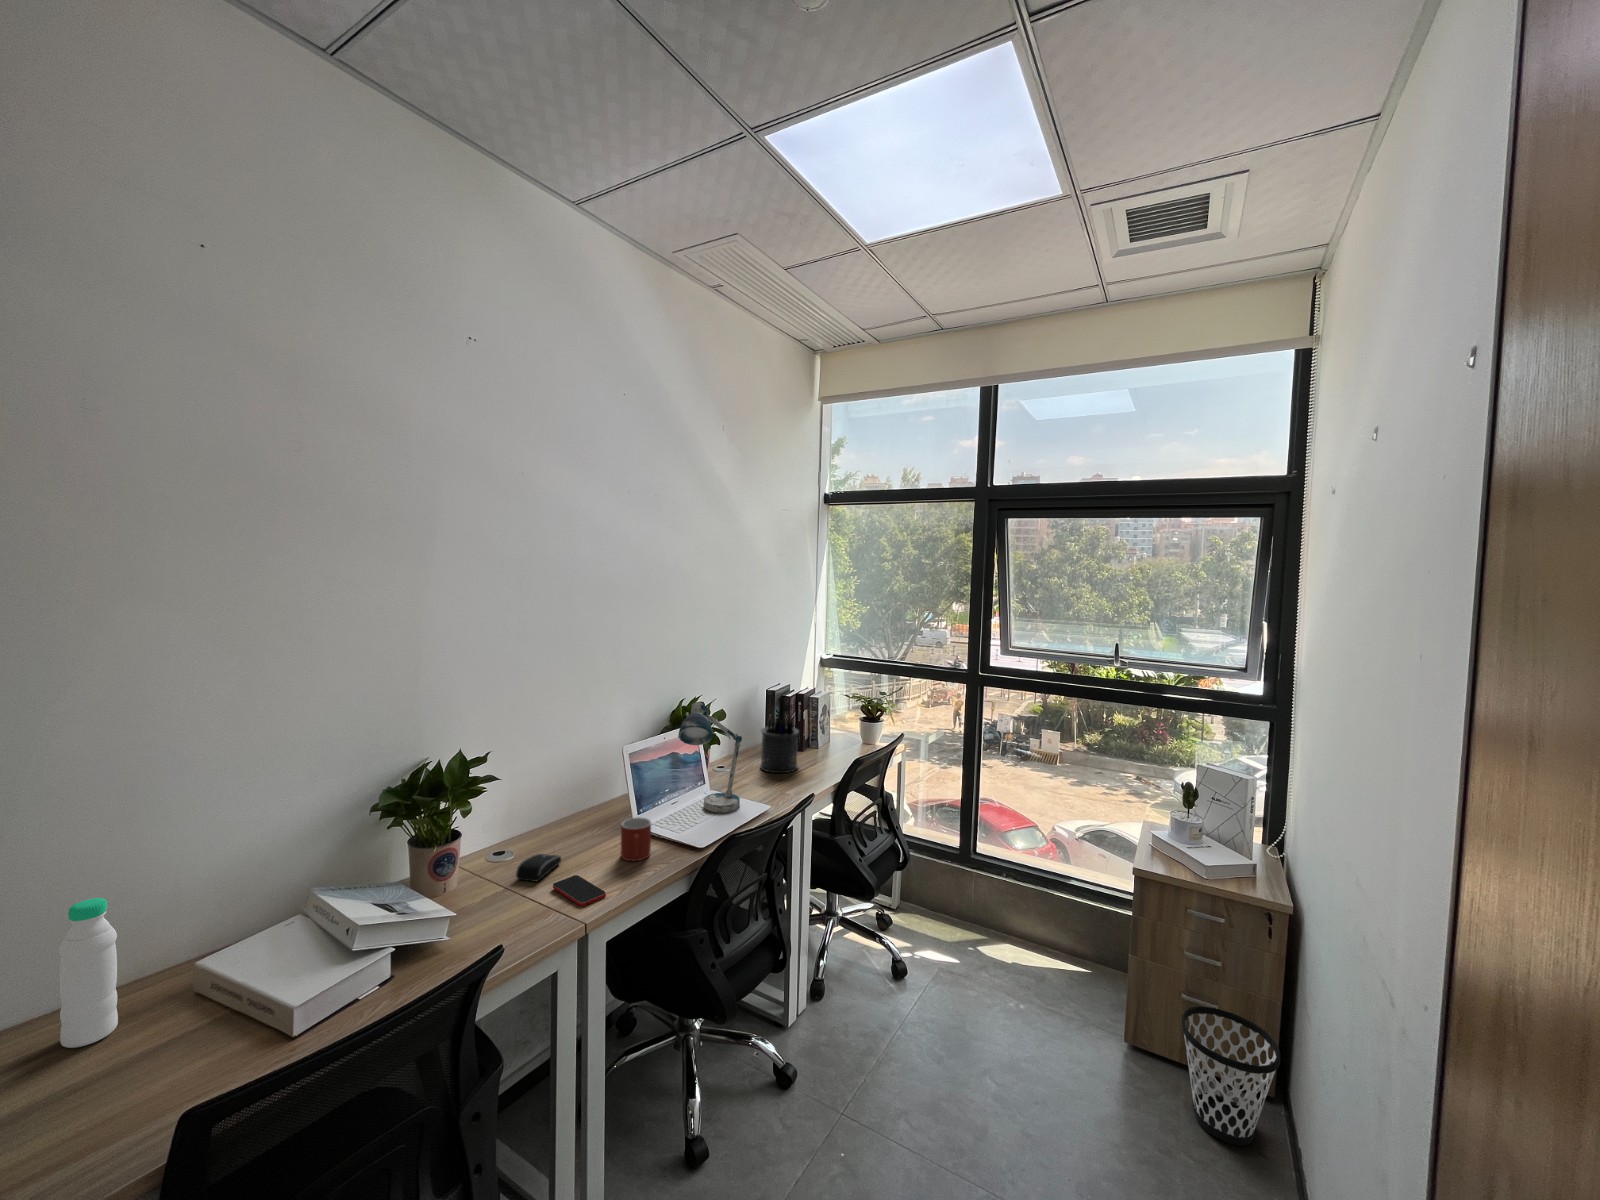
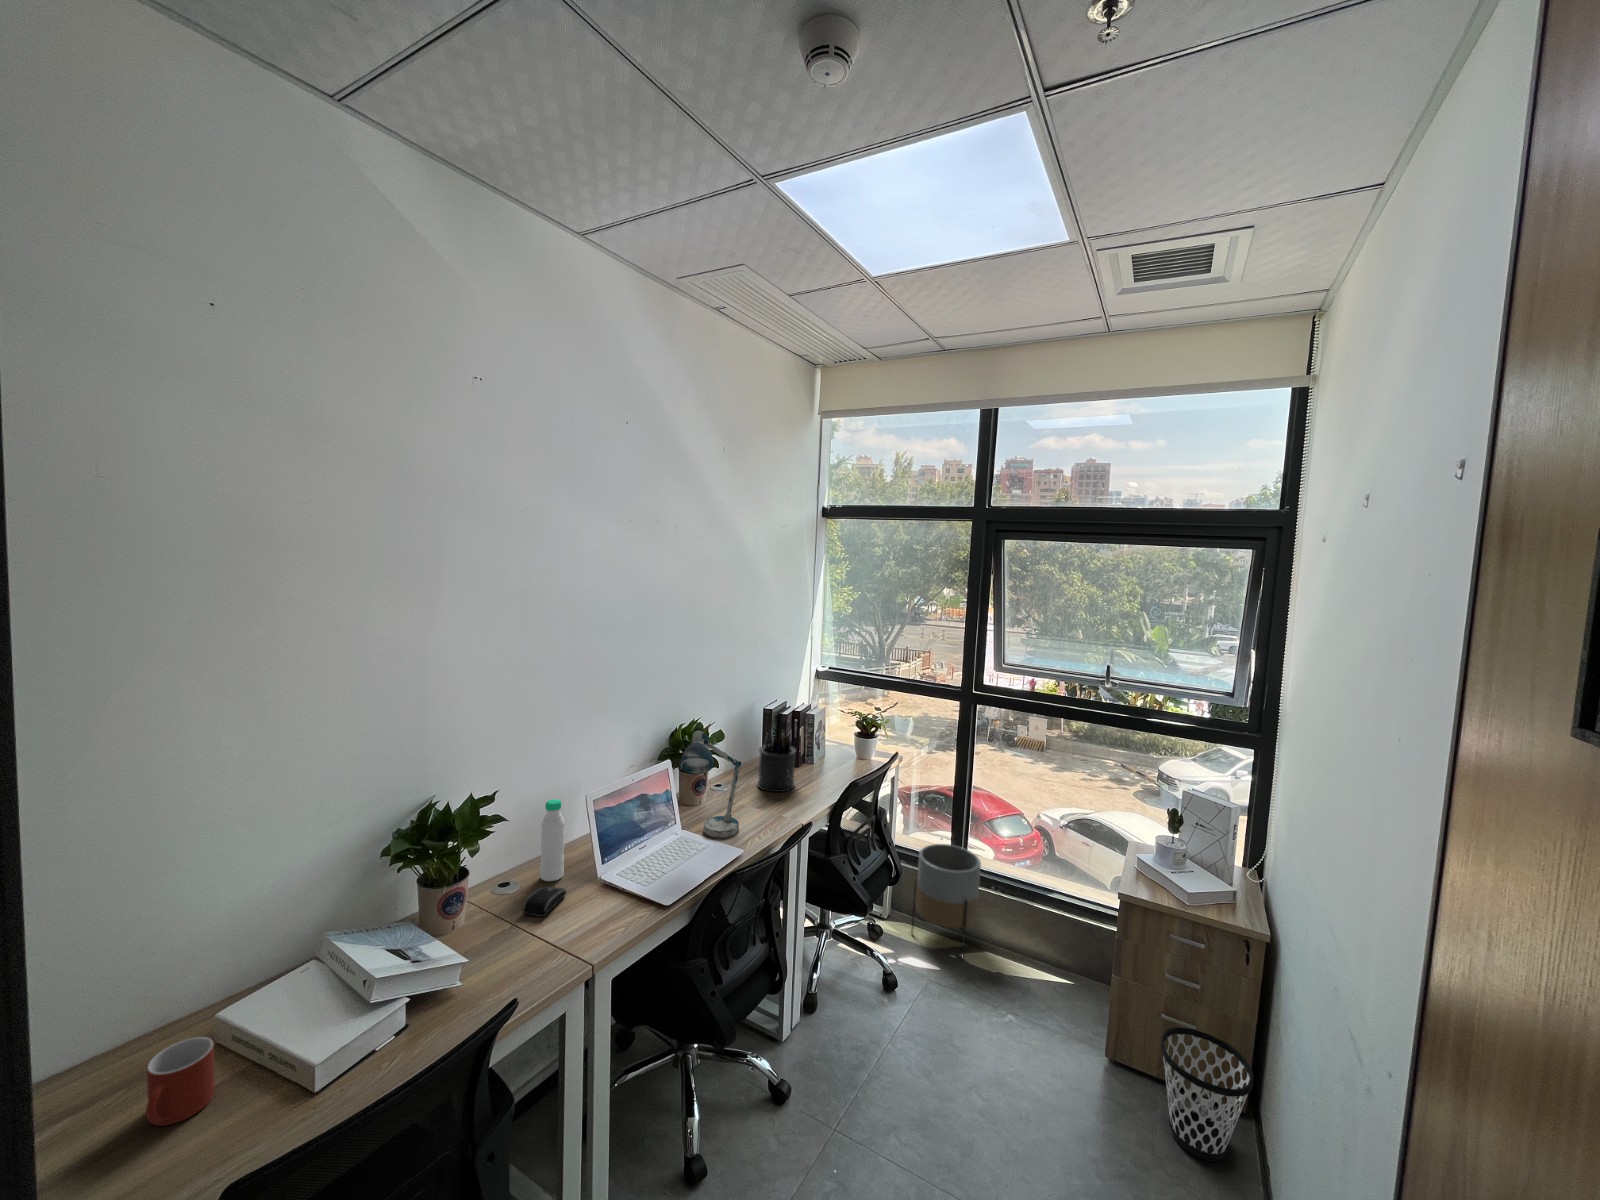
mug: present [620,817,651,861] -> present [146,1037,215,1126]
planter: none [921,832,991,950] -> present [911,844,981,959]
smartphone: present [553,875,606,906] -> none [559,911,611,946]
water bottle: present [59,898,118,1048] -> present [540,799,565,881]

